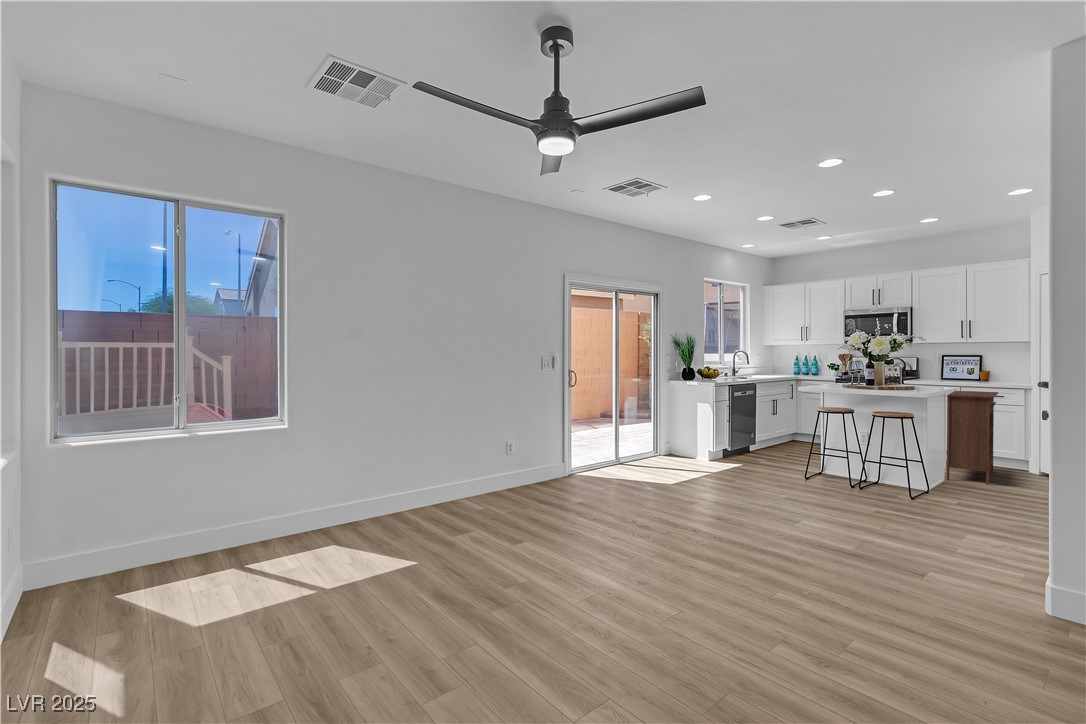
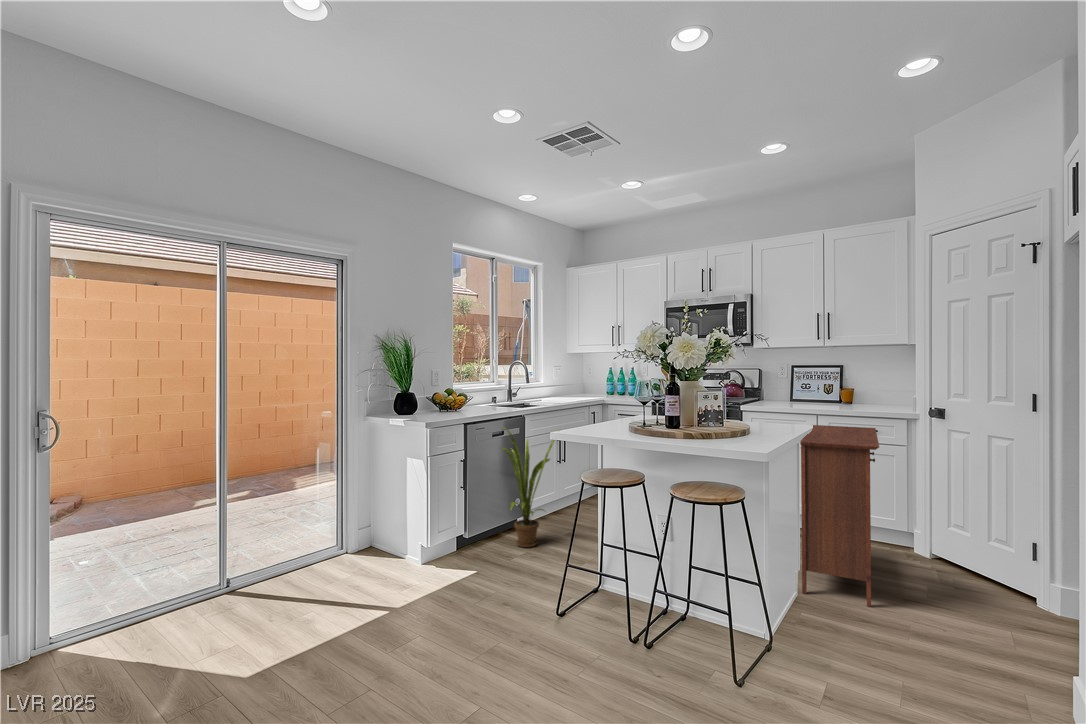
house plant: none [744,389,787,460] -> present [502,429,554,547]

